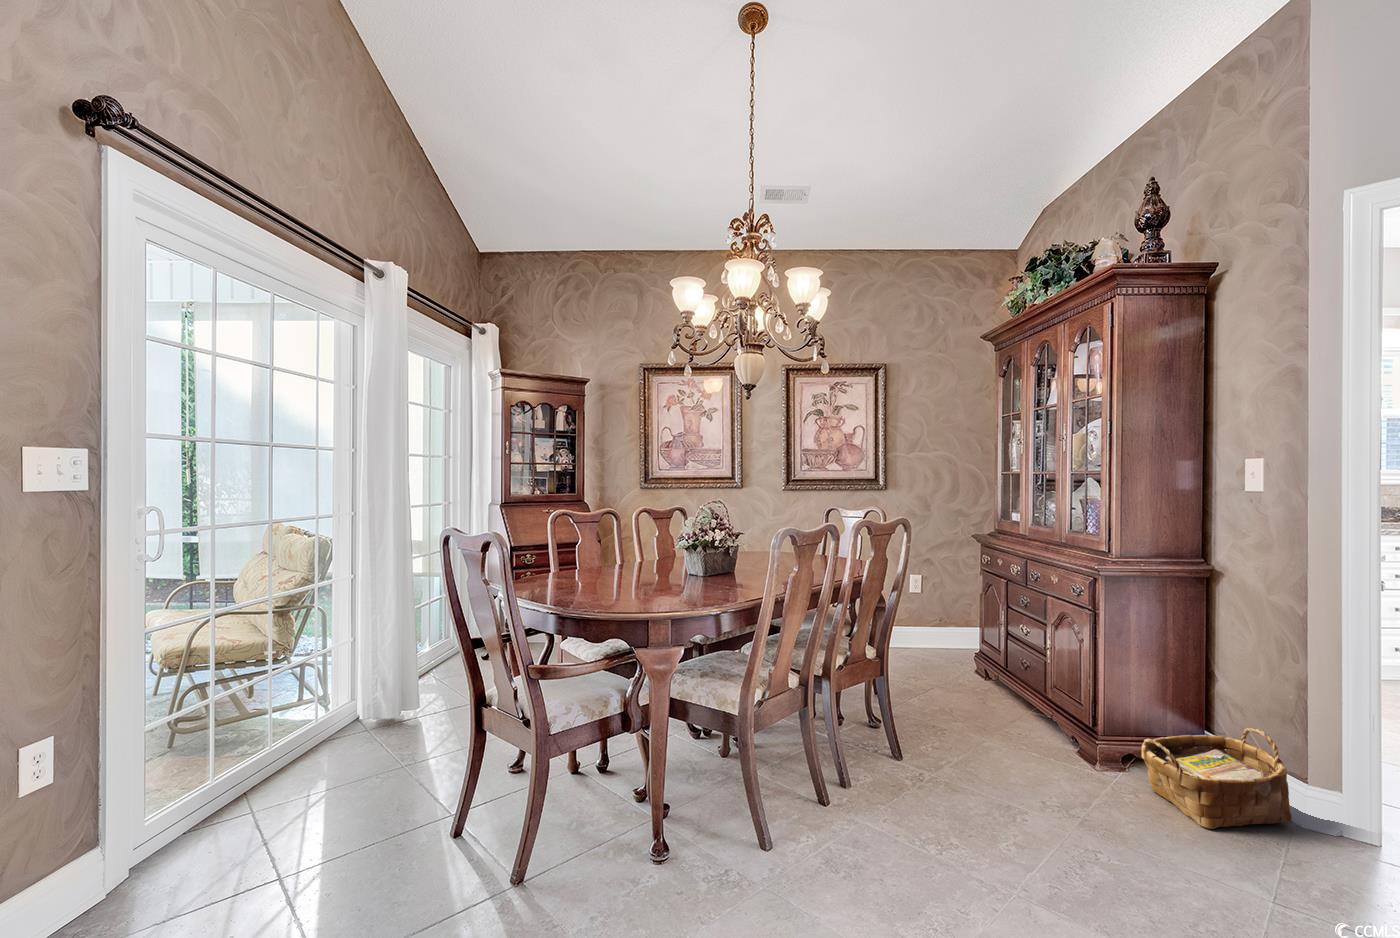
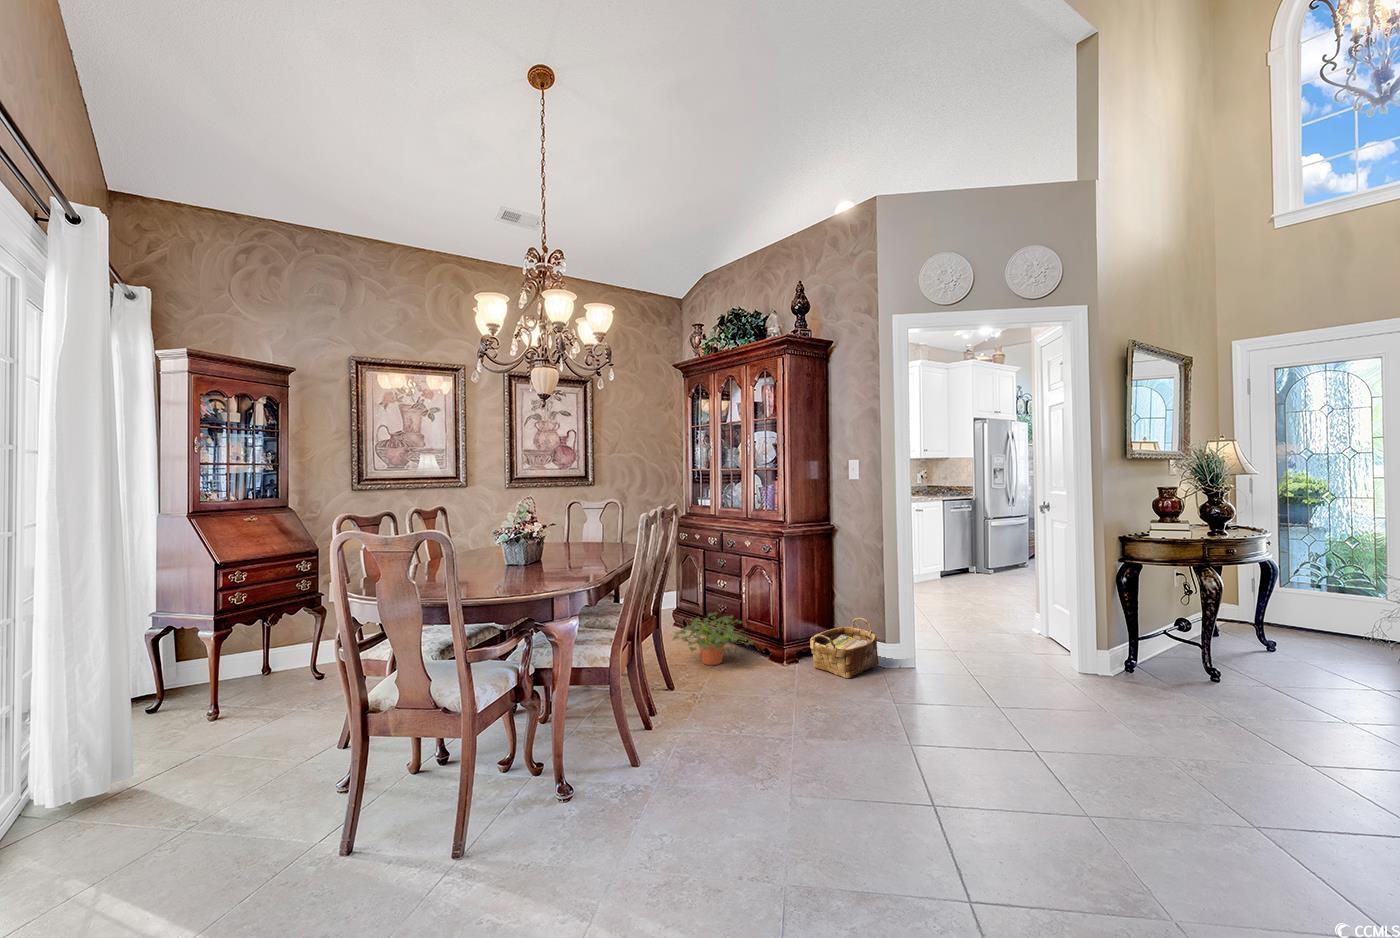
potted plant: none [928,666,1051,741] -> present [673,612,753,665]

